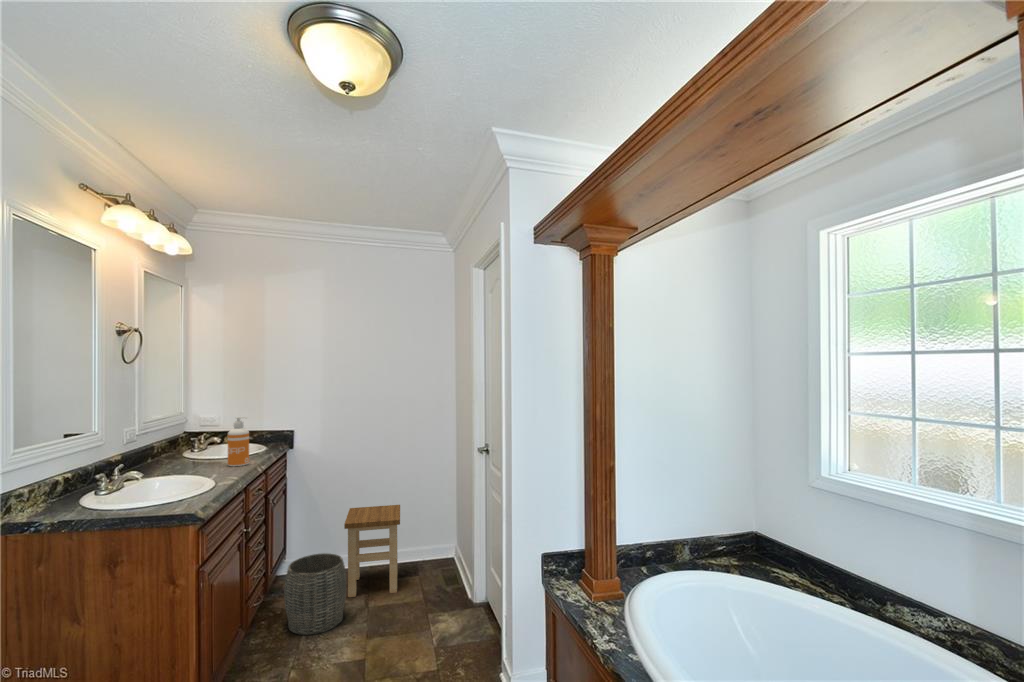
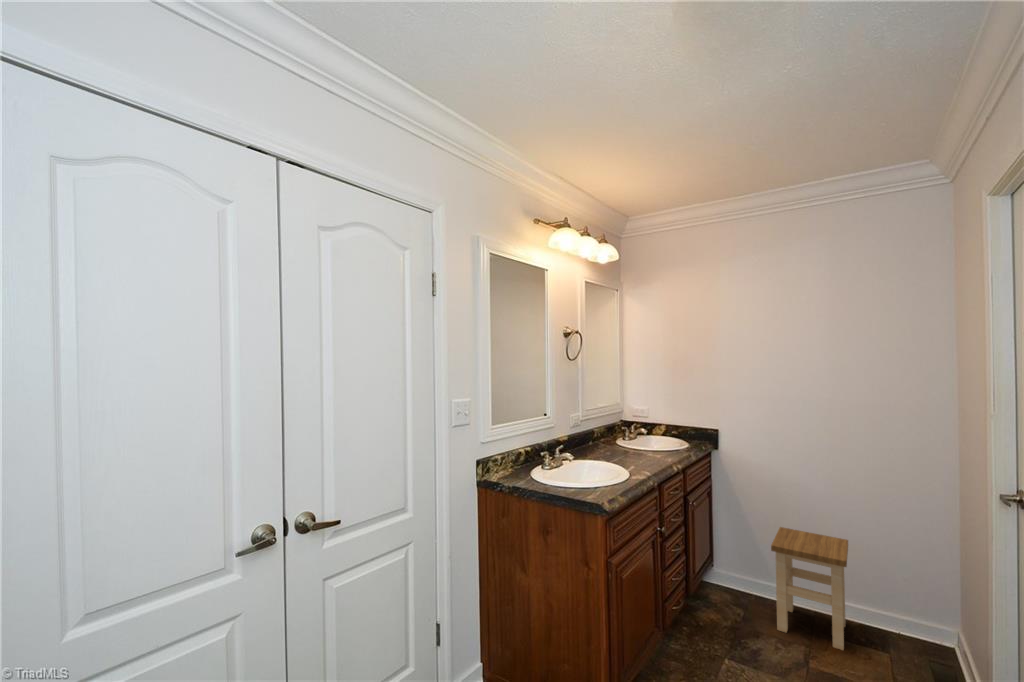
soap dispenser: present [228,417,249,466] -> none [648,414,667,461]
woven basket: present [284,553,346,635] -> none [703,568,773,662]

